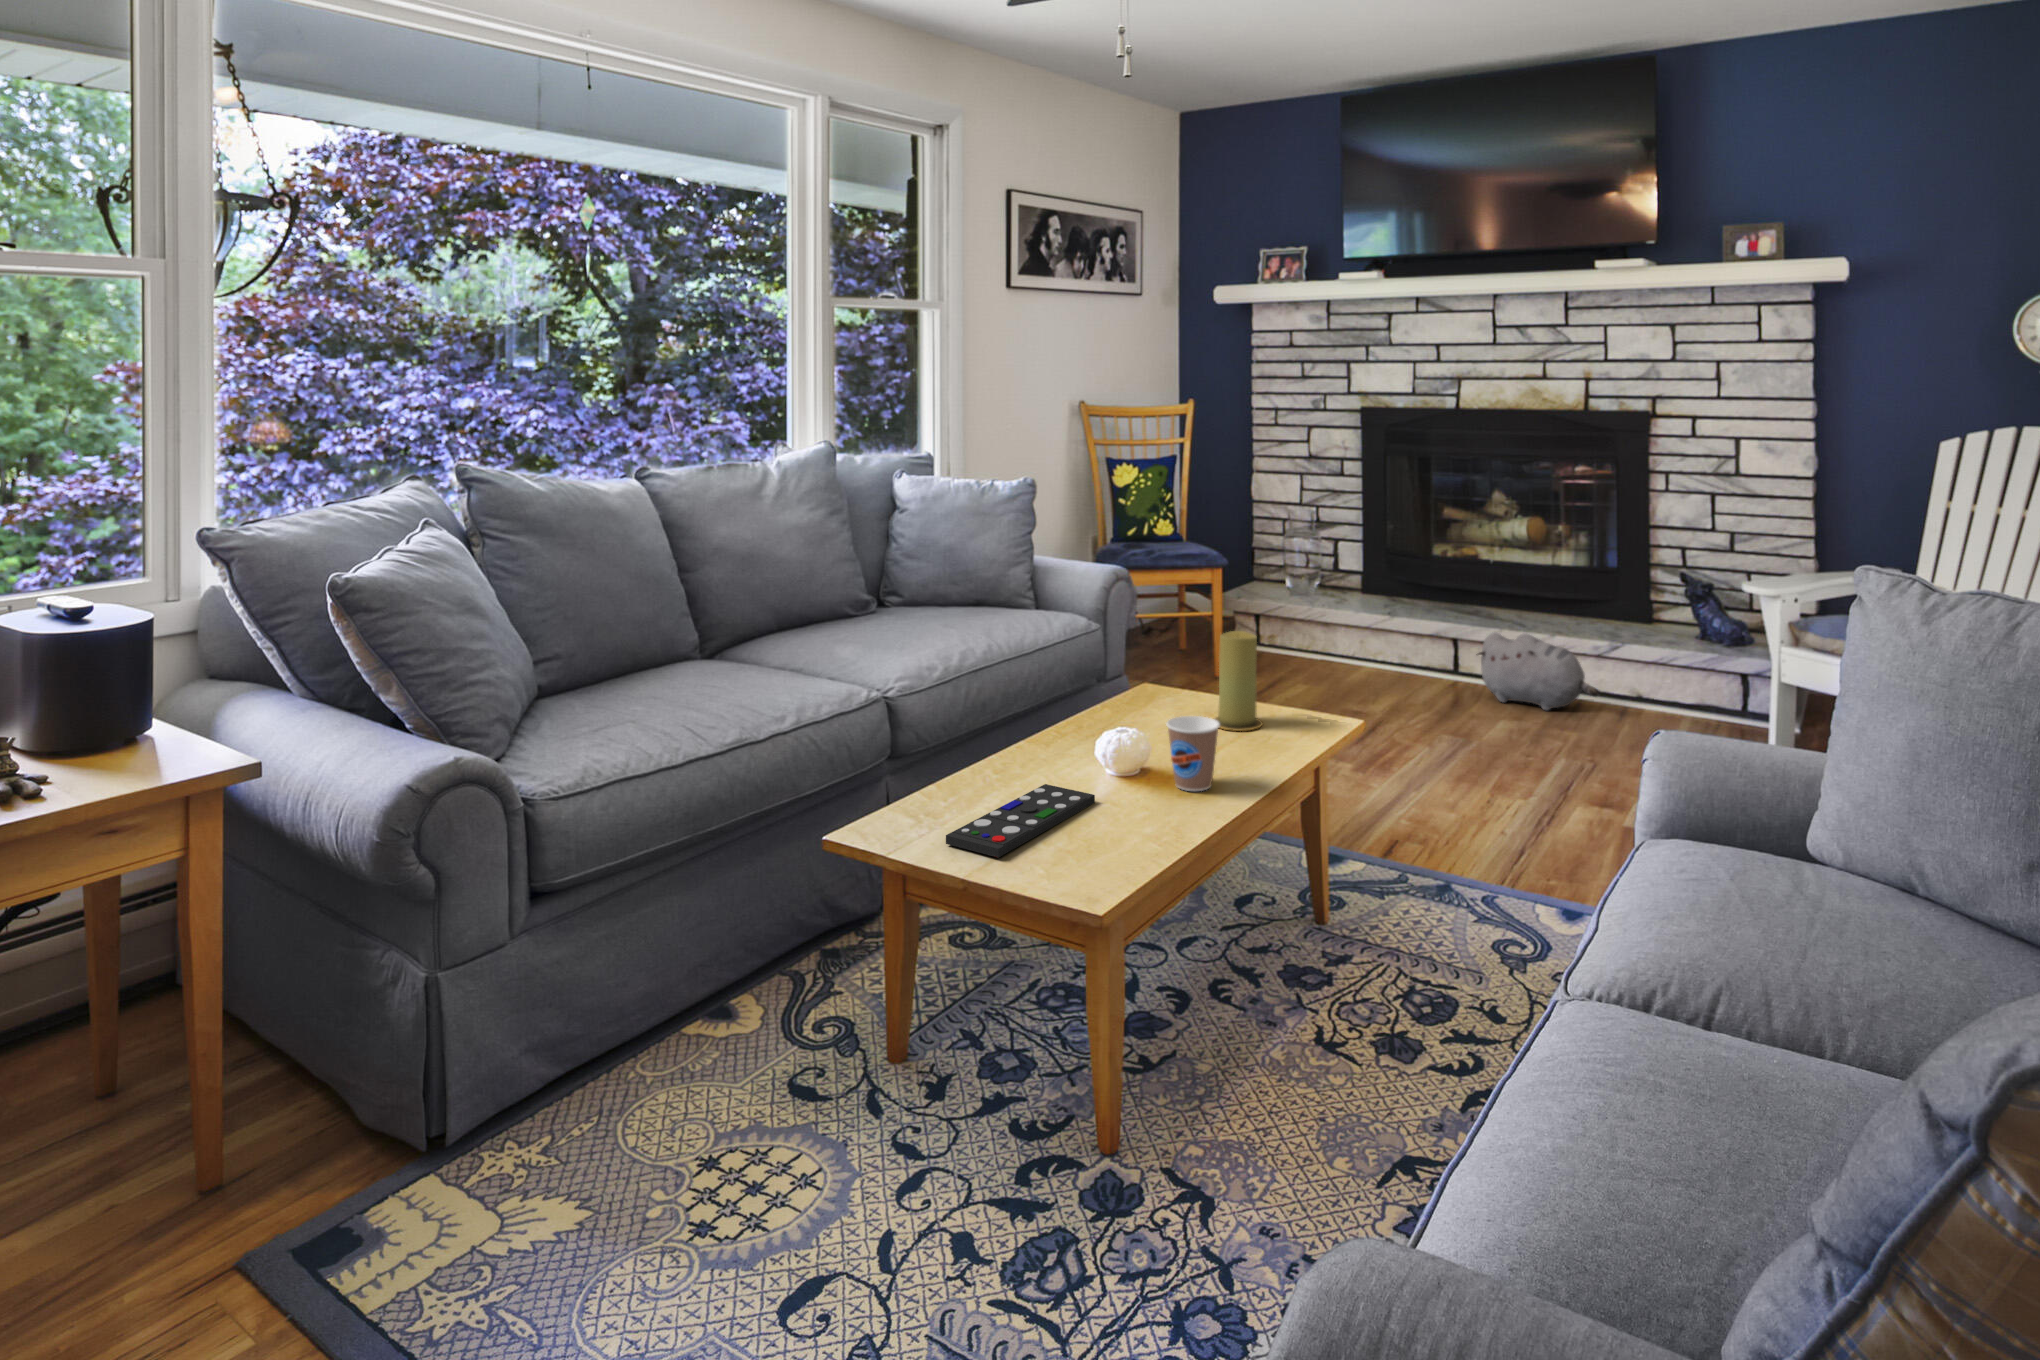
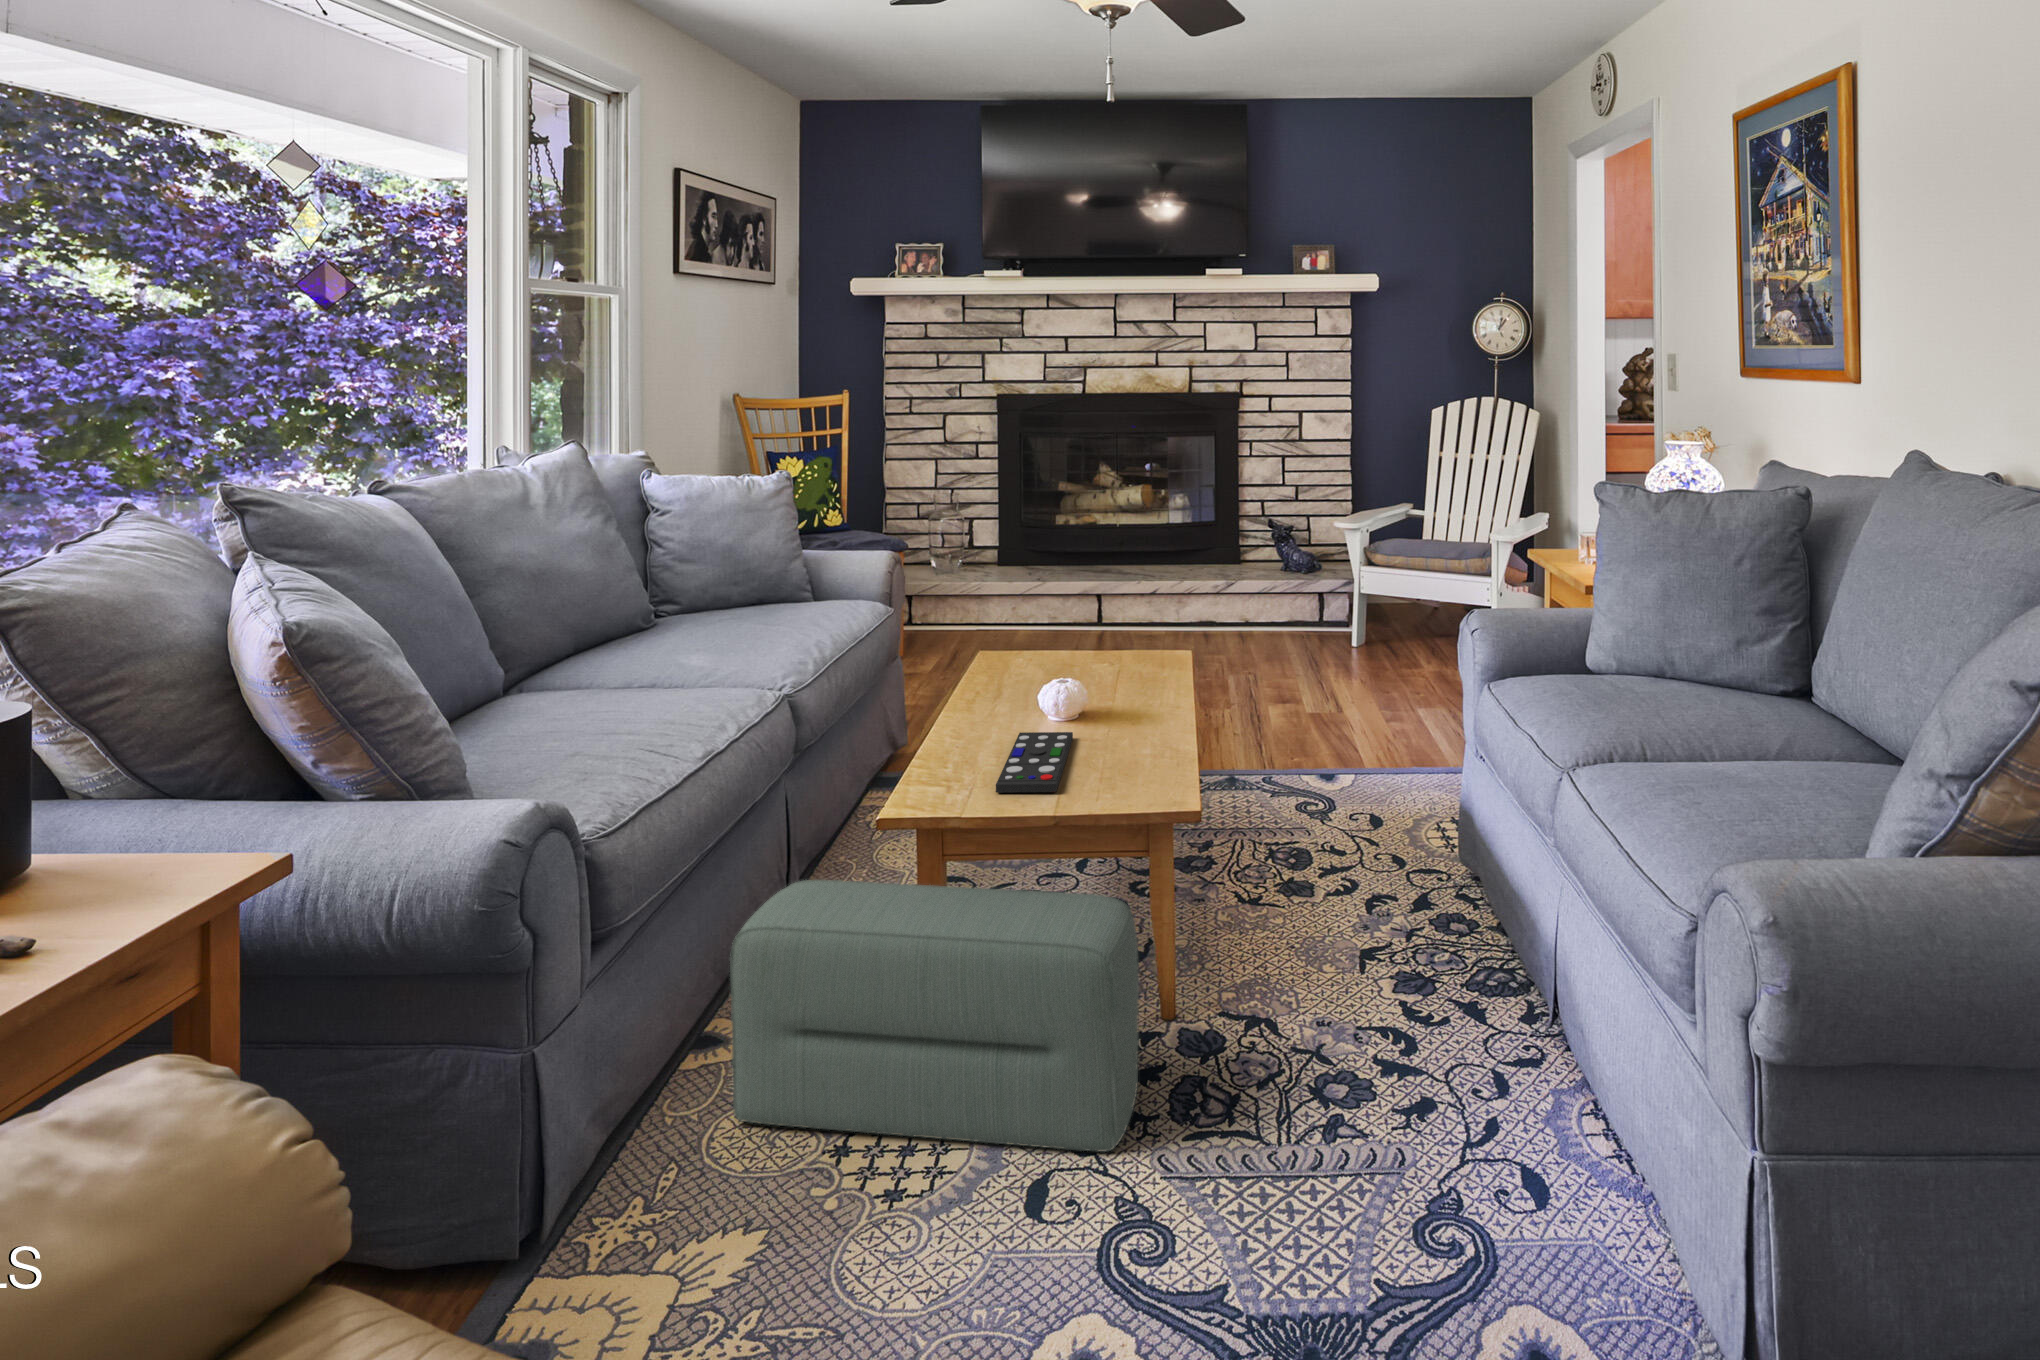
candle: present [1214,631,1263,731] -> none [1081,583,1126,670]
plush toy: present [1476,632,1598,711] -> none [1133,578,1233,639]
coffee cup: present [1166,716,1220,791] -> none [1109,654,1155,717]
pouf: none [657,890,999,1278] -> present [730,880,1139,1152]

